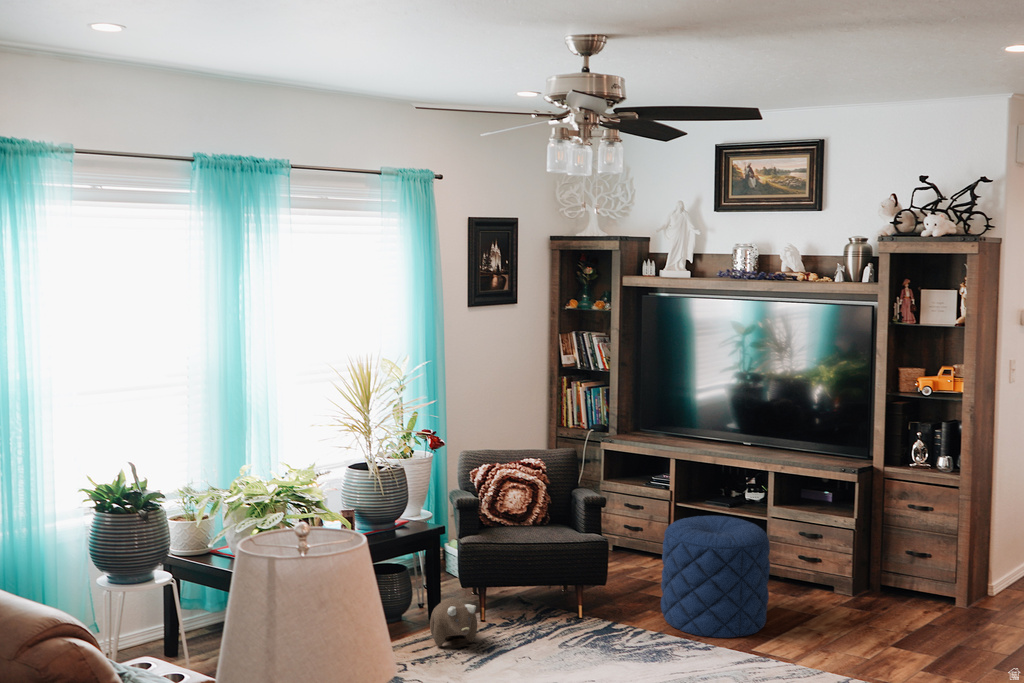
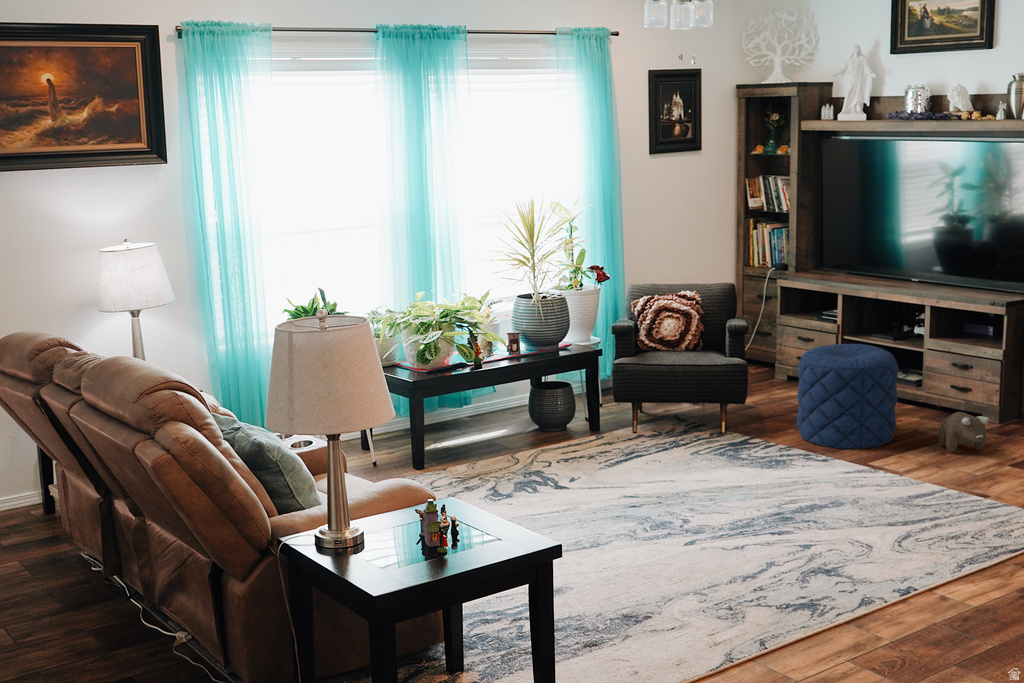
plush toy: present [430,598,477,647] -> present [939,412,989,453]

